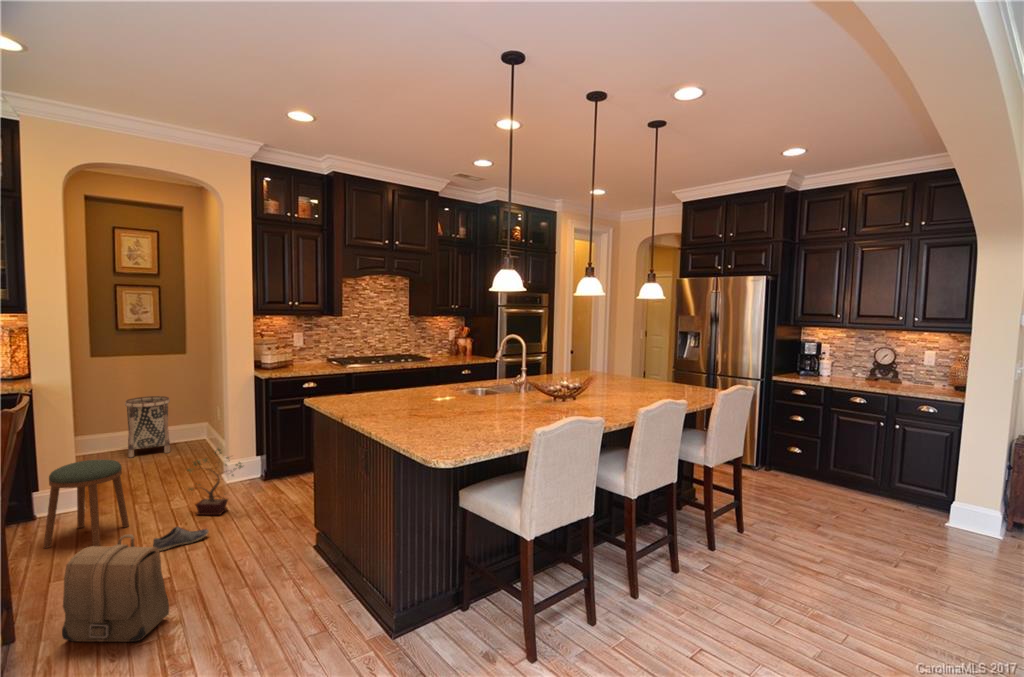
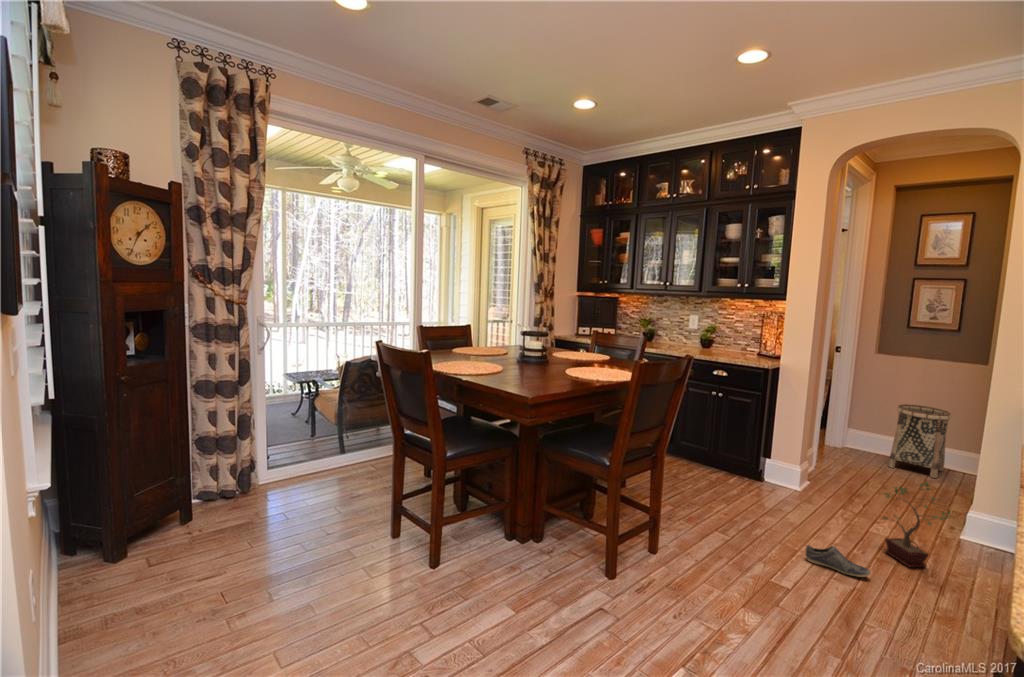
stool: present [44,459,129,548] -> none [742,440,815,527]
backpack: present [62,534,169,642] -> none [671,507,745,619]

